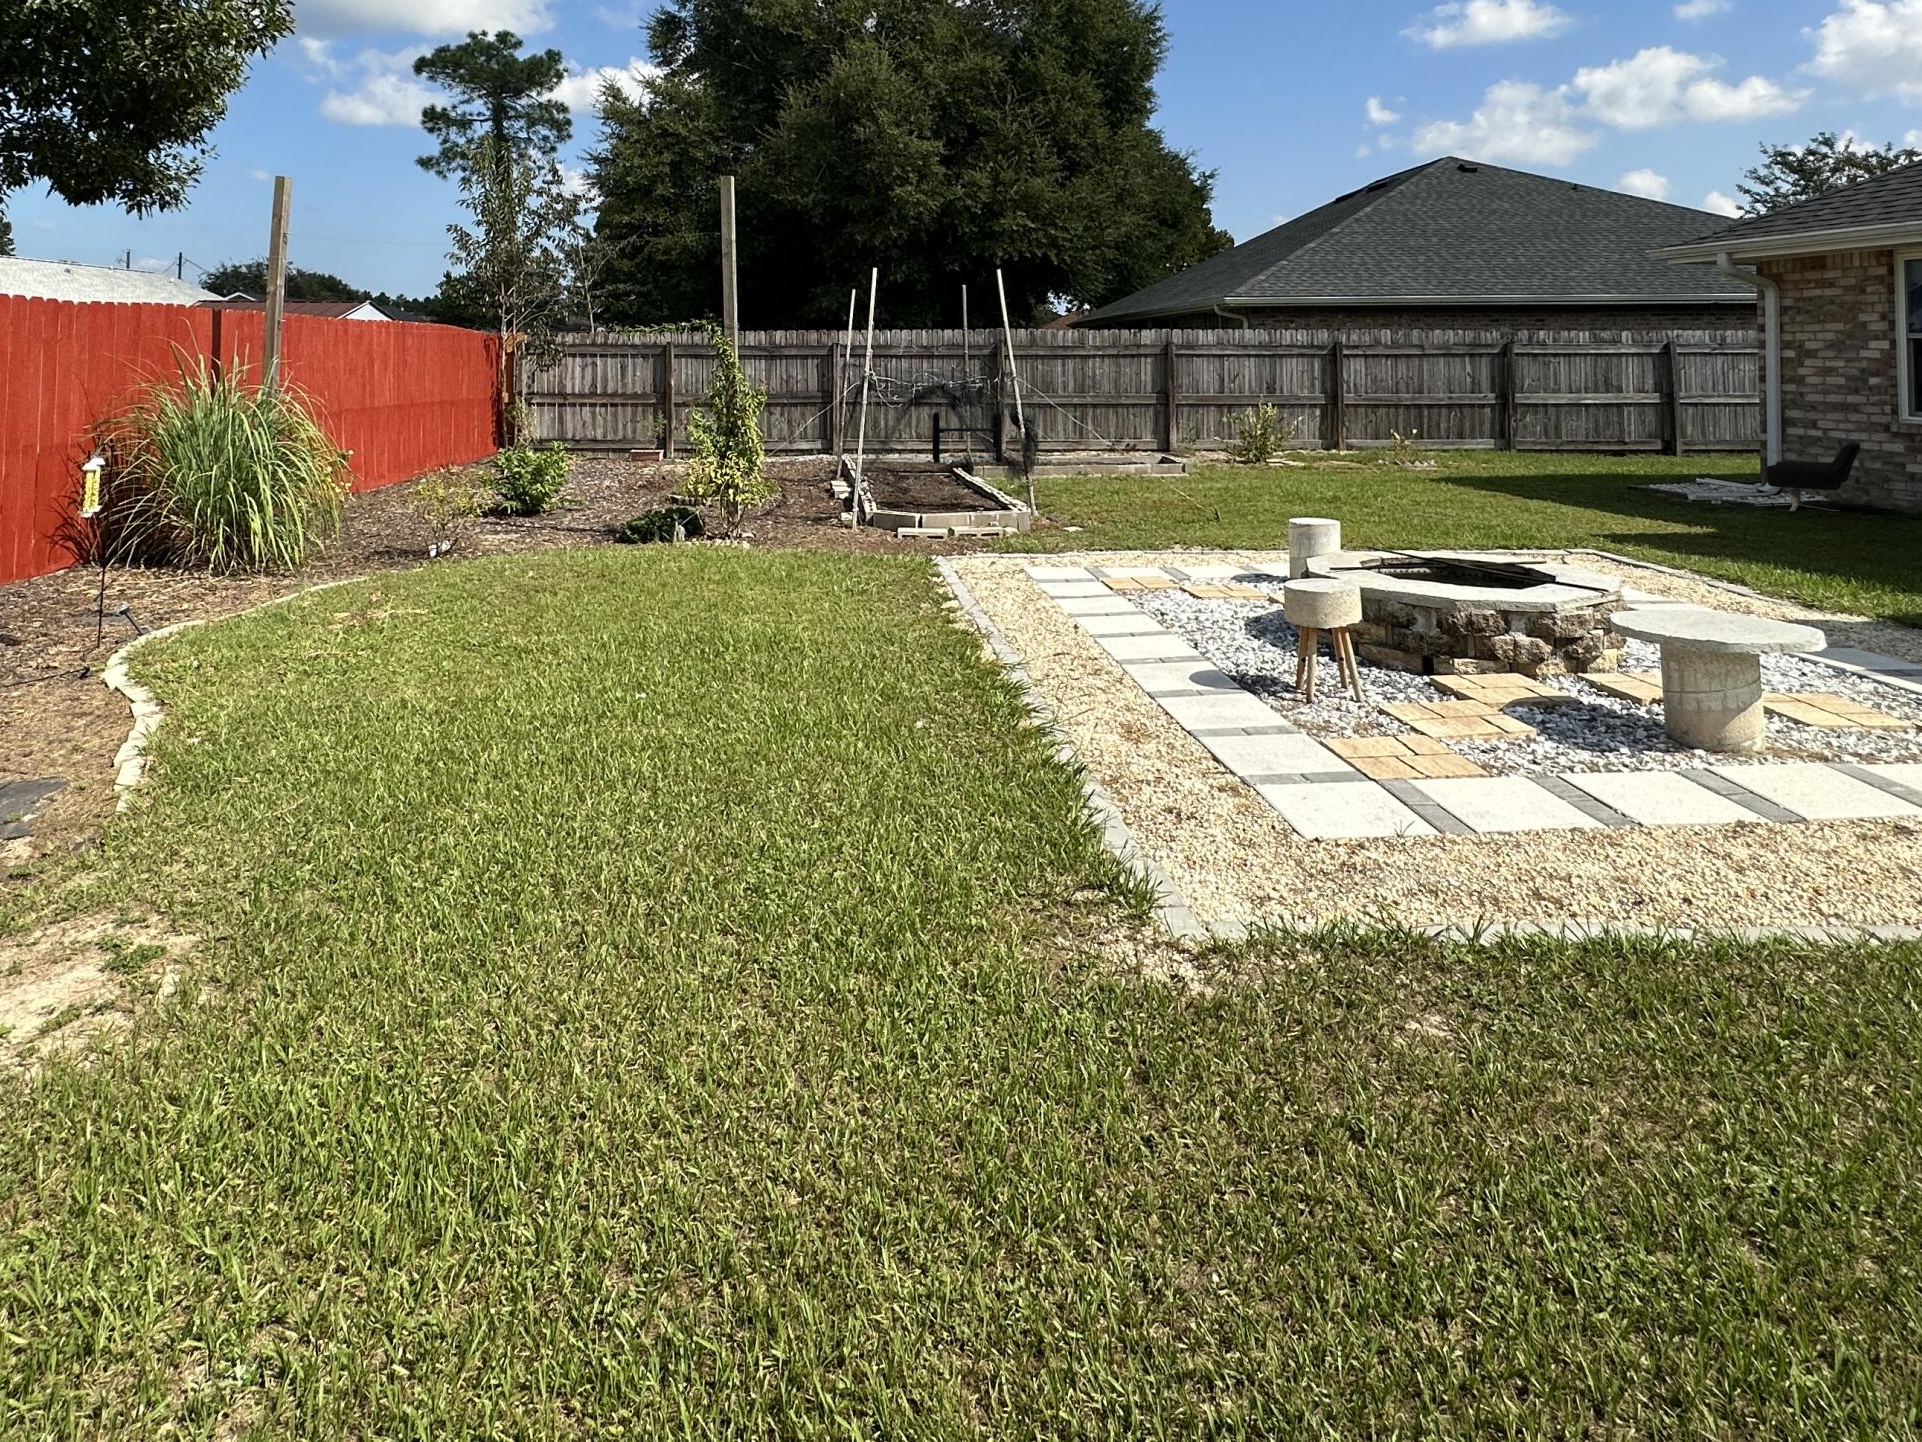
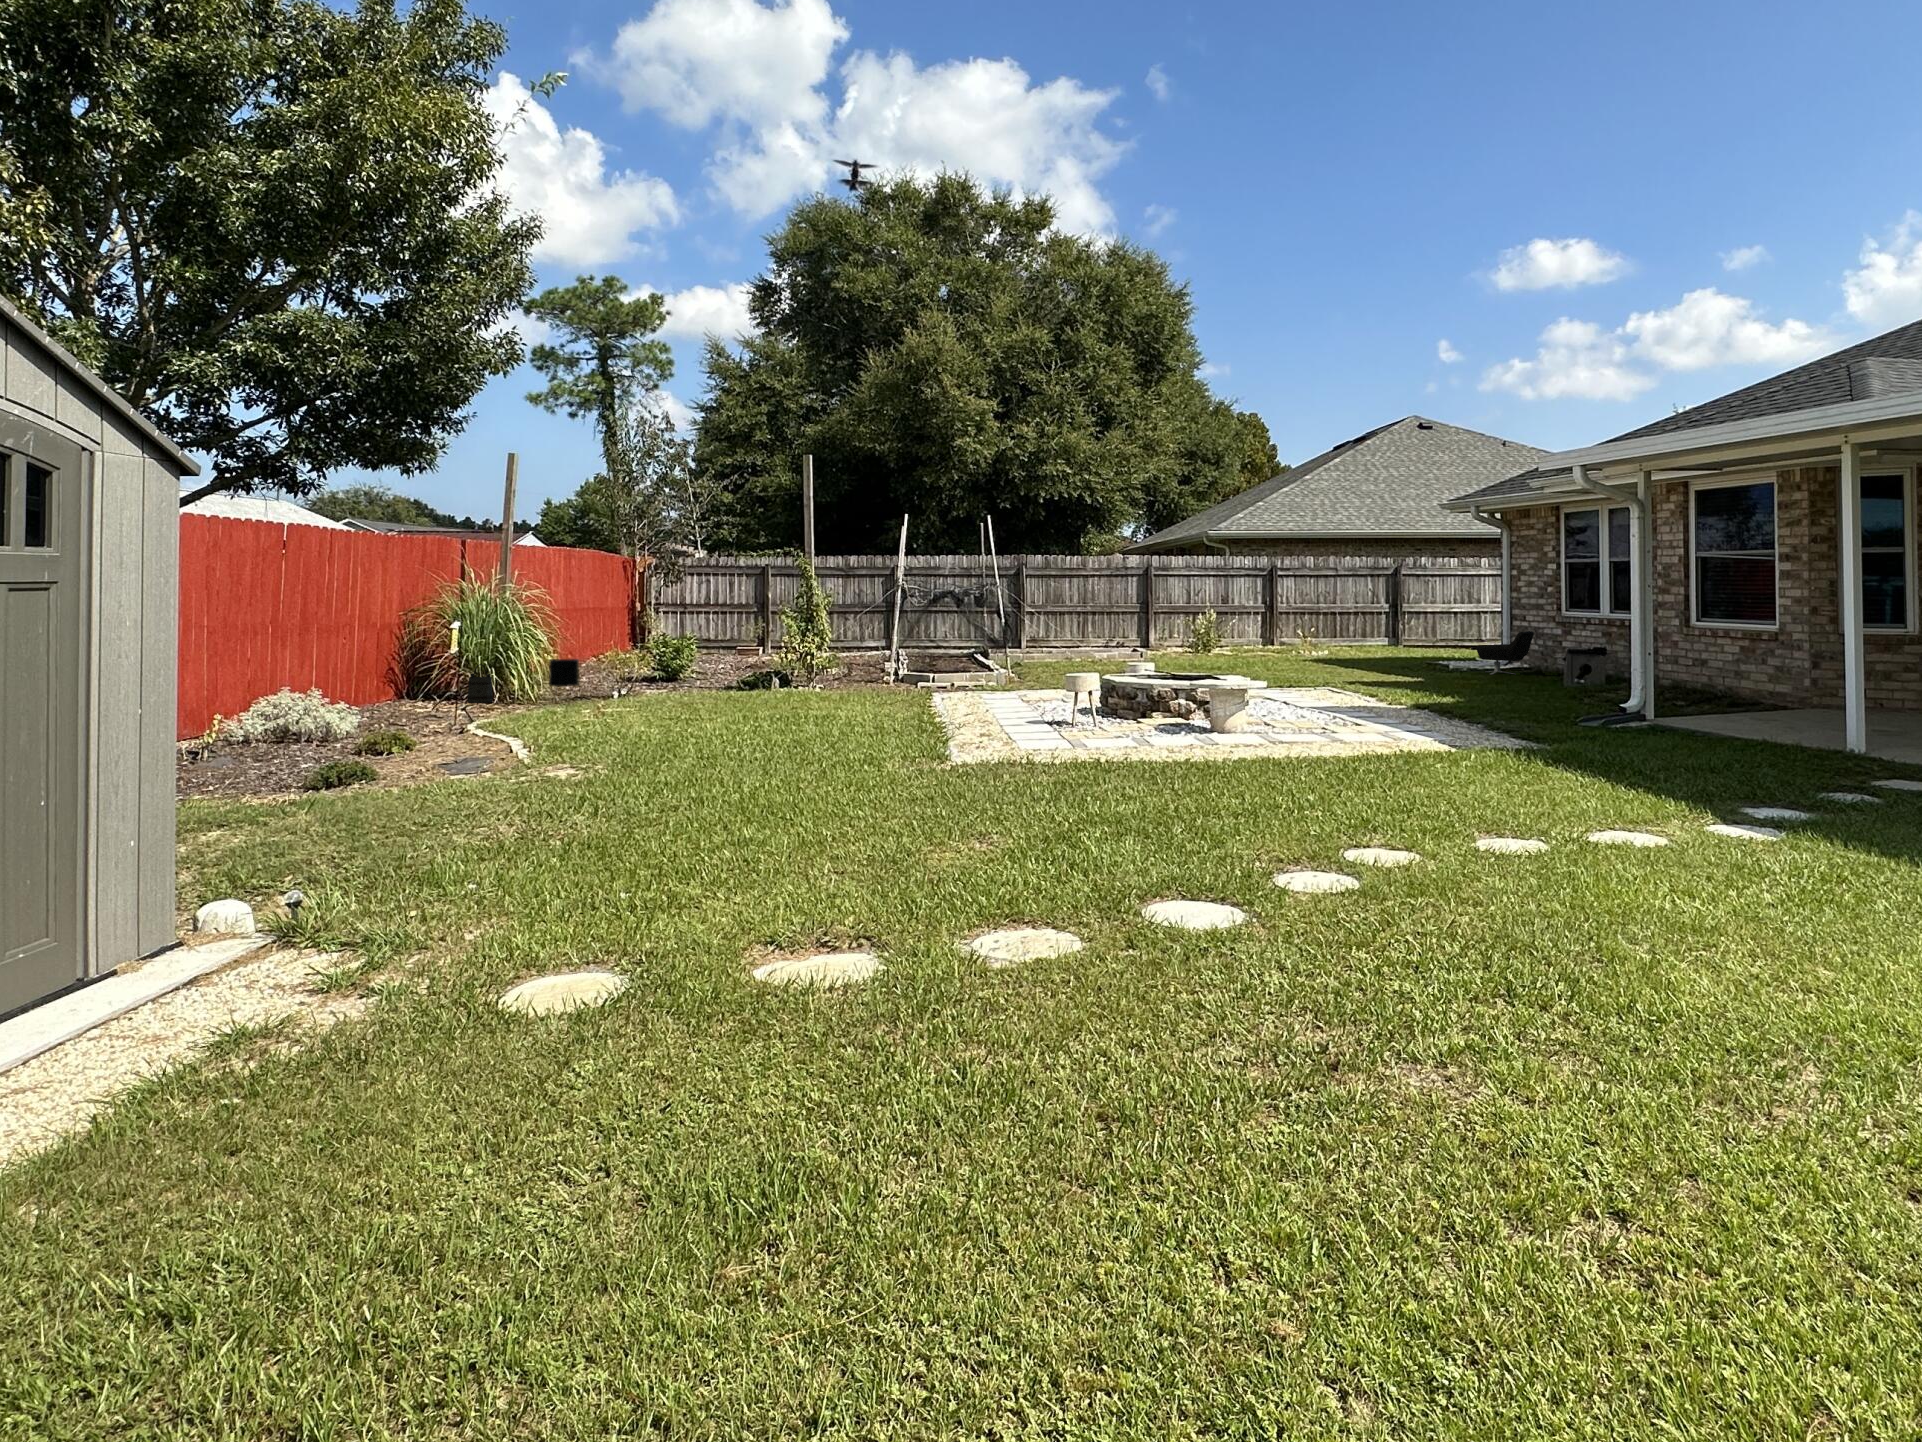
bench: present [932,412,1002,463] -> none [964,617,1014,654]
planter: none [293,507,348,582] -> present [549,659,580,687]
bucket: none [150,520,196,588] -> present [467,664,493,703]

